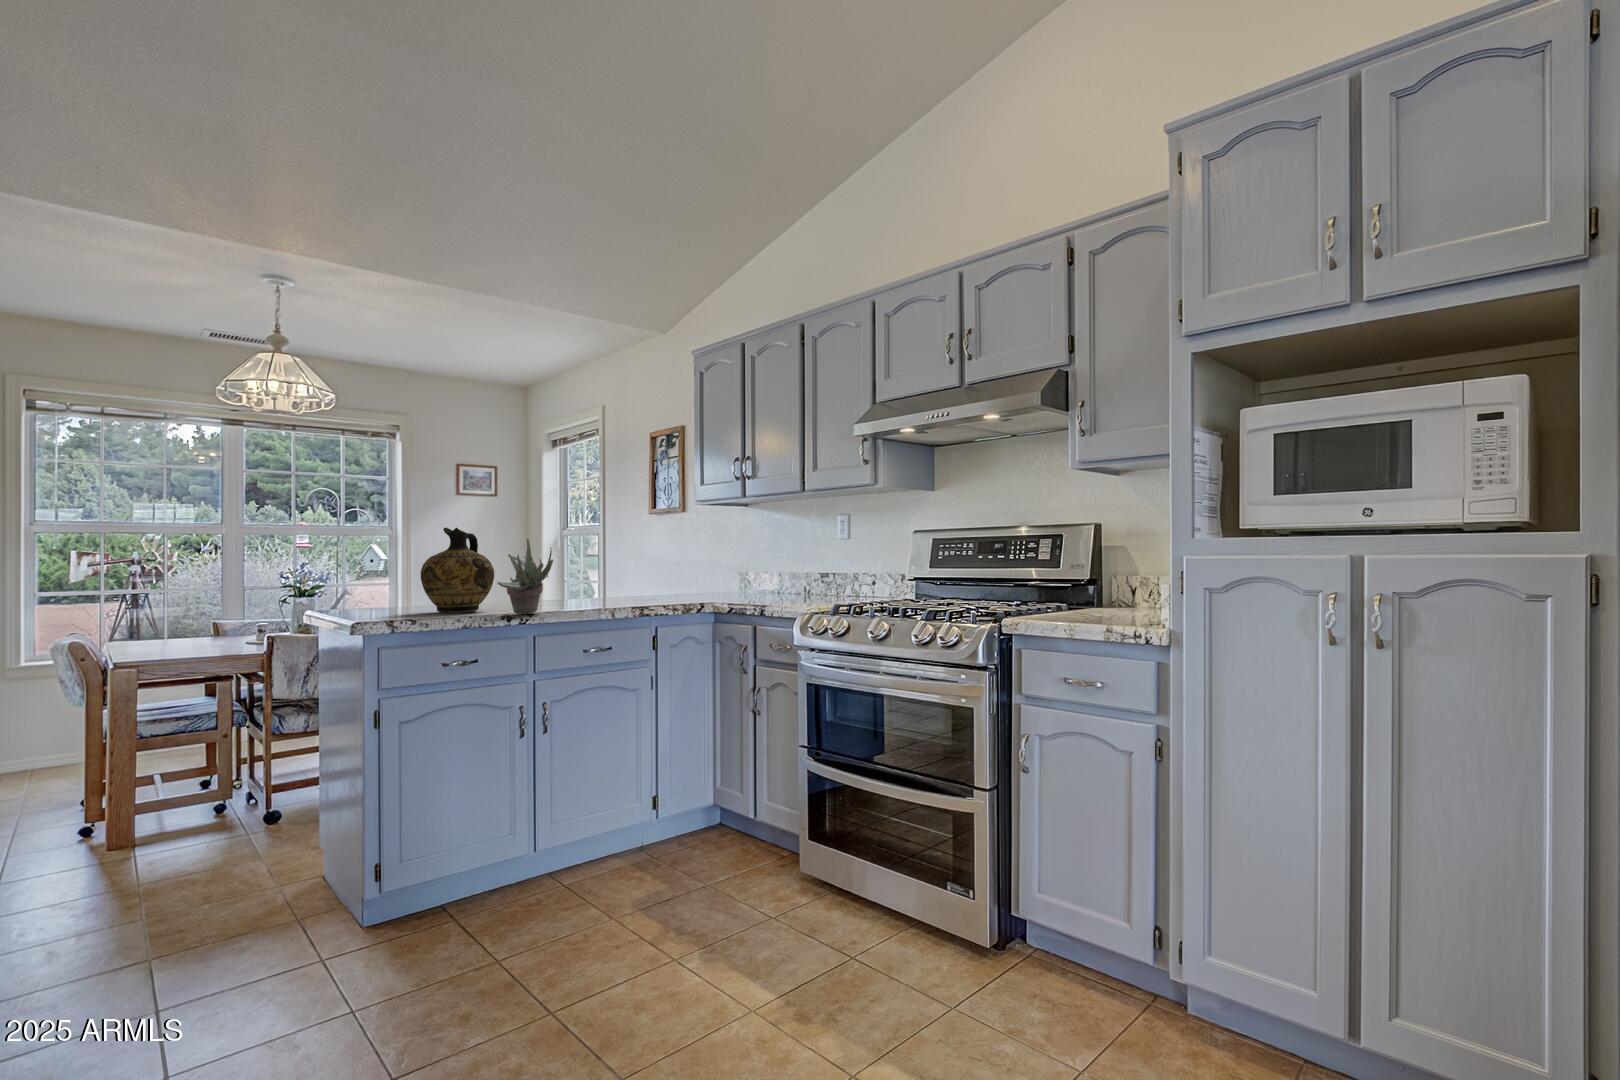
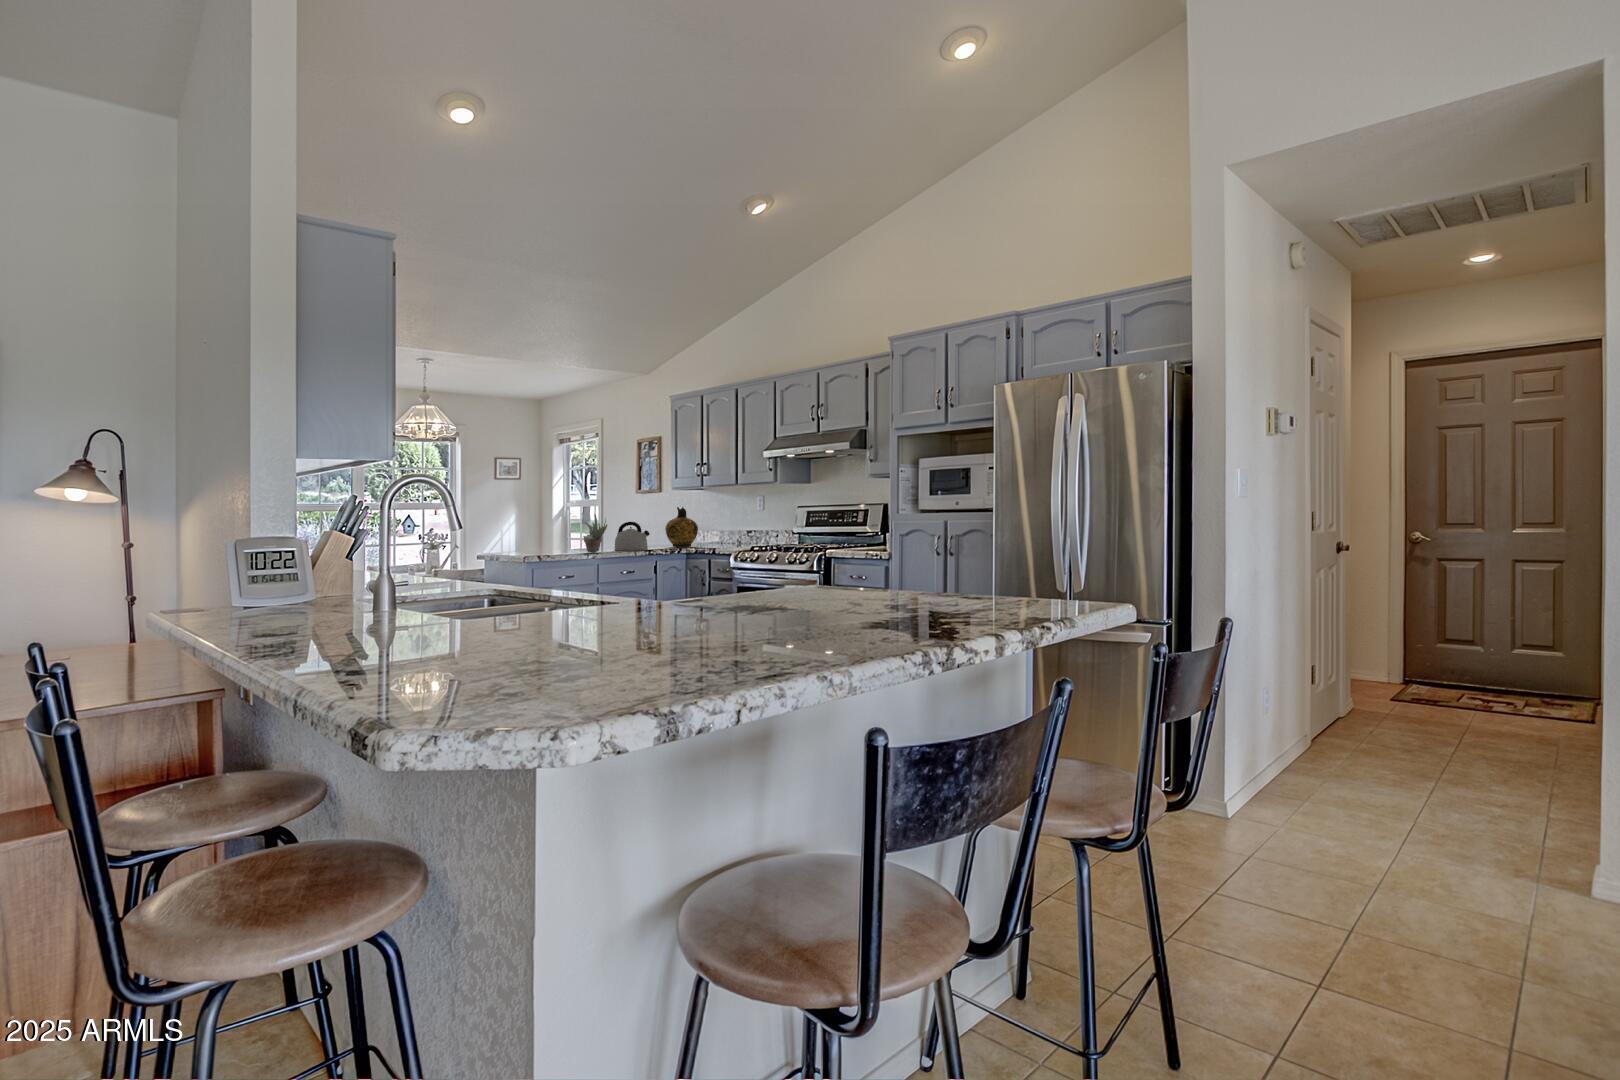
ceramic jug: present [421,528,494,613] -> present [665,507,698,547]
kettle: none [575,556,641,610] -> present [615,522,650,551]

